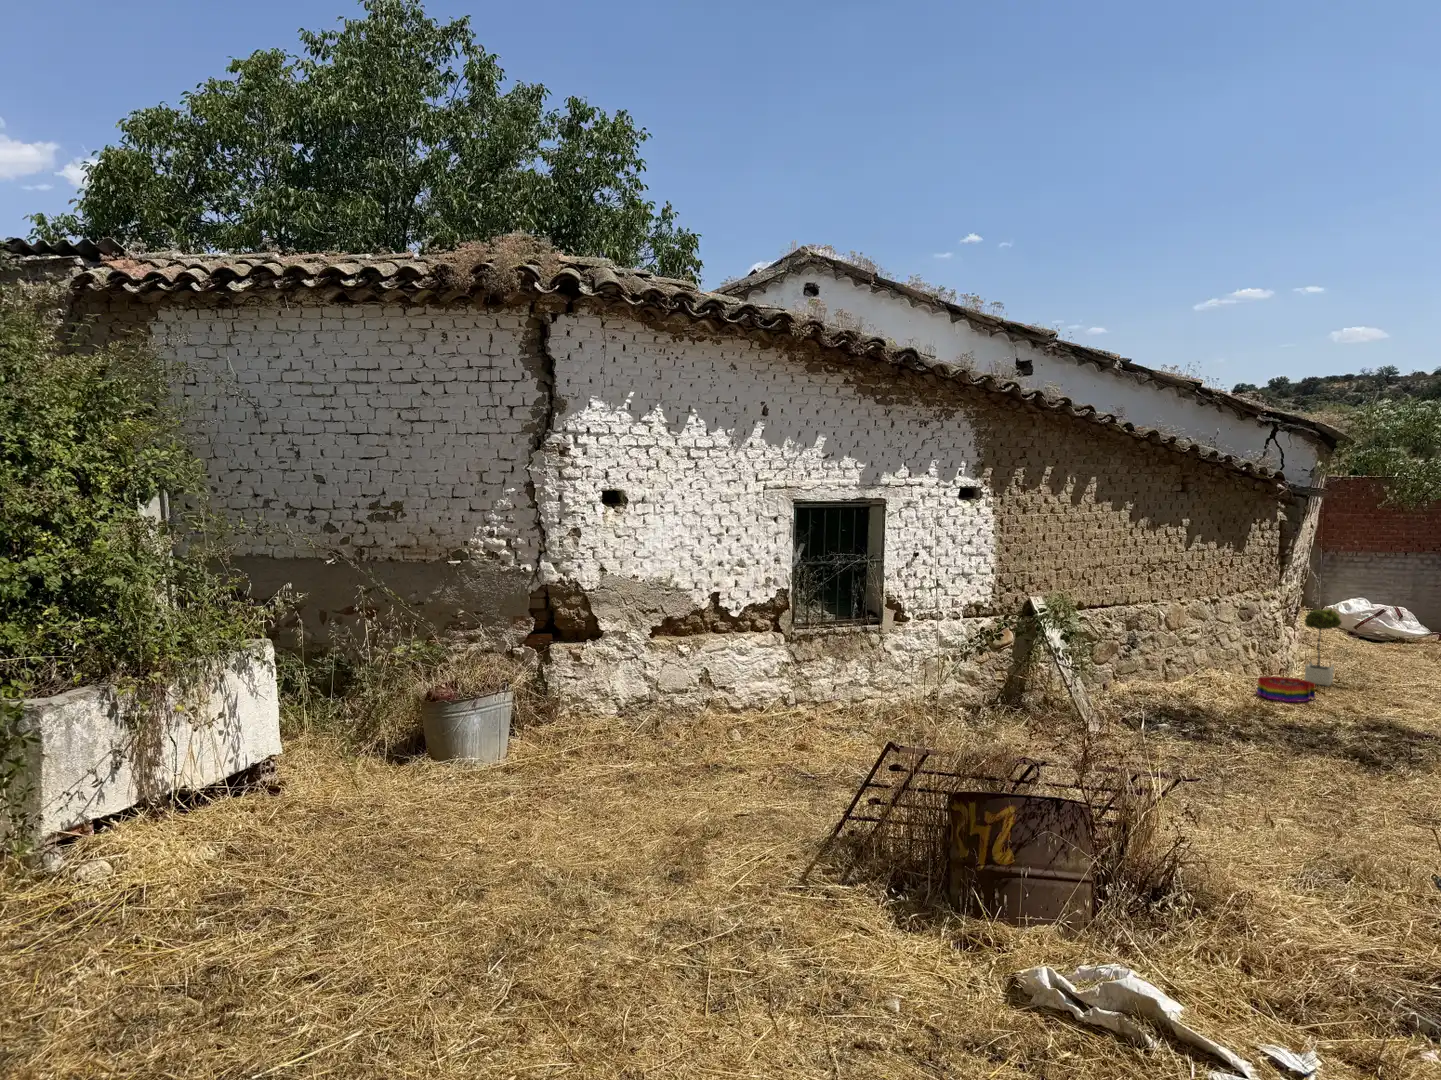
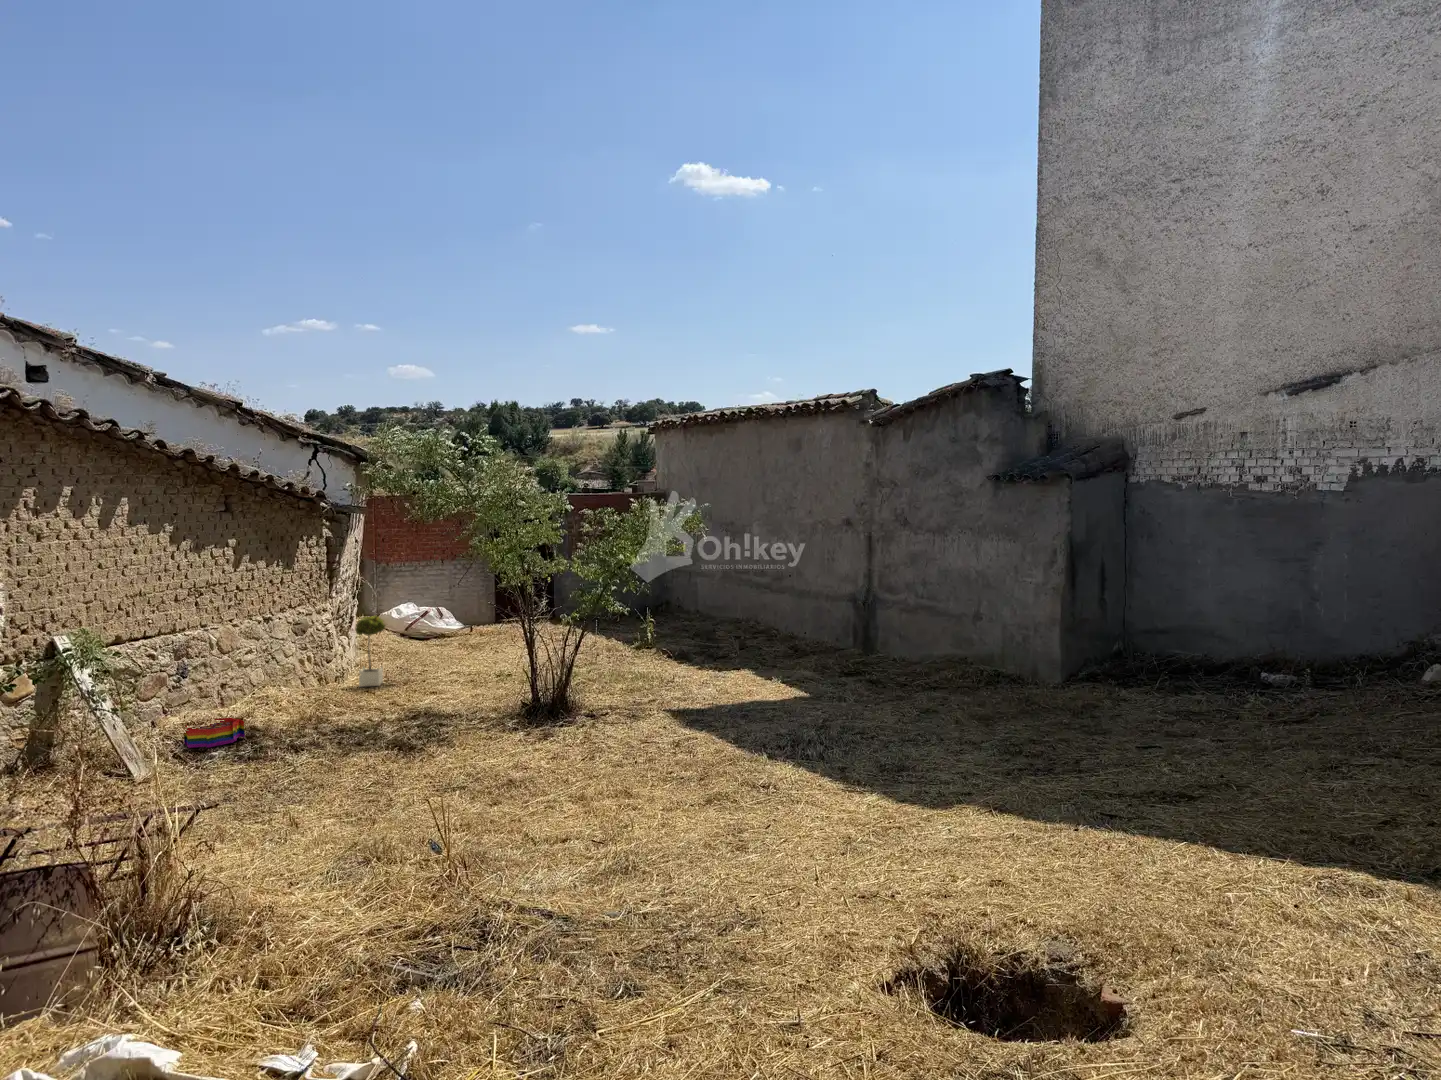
storage bin: present [1257,677,1315,702] -> present [183,718,245,748]

